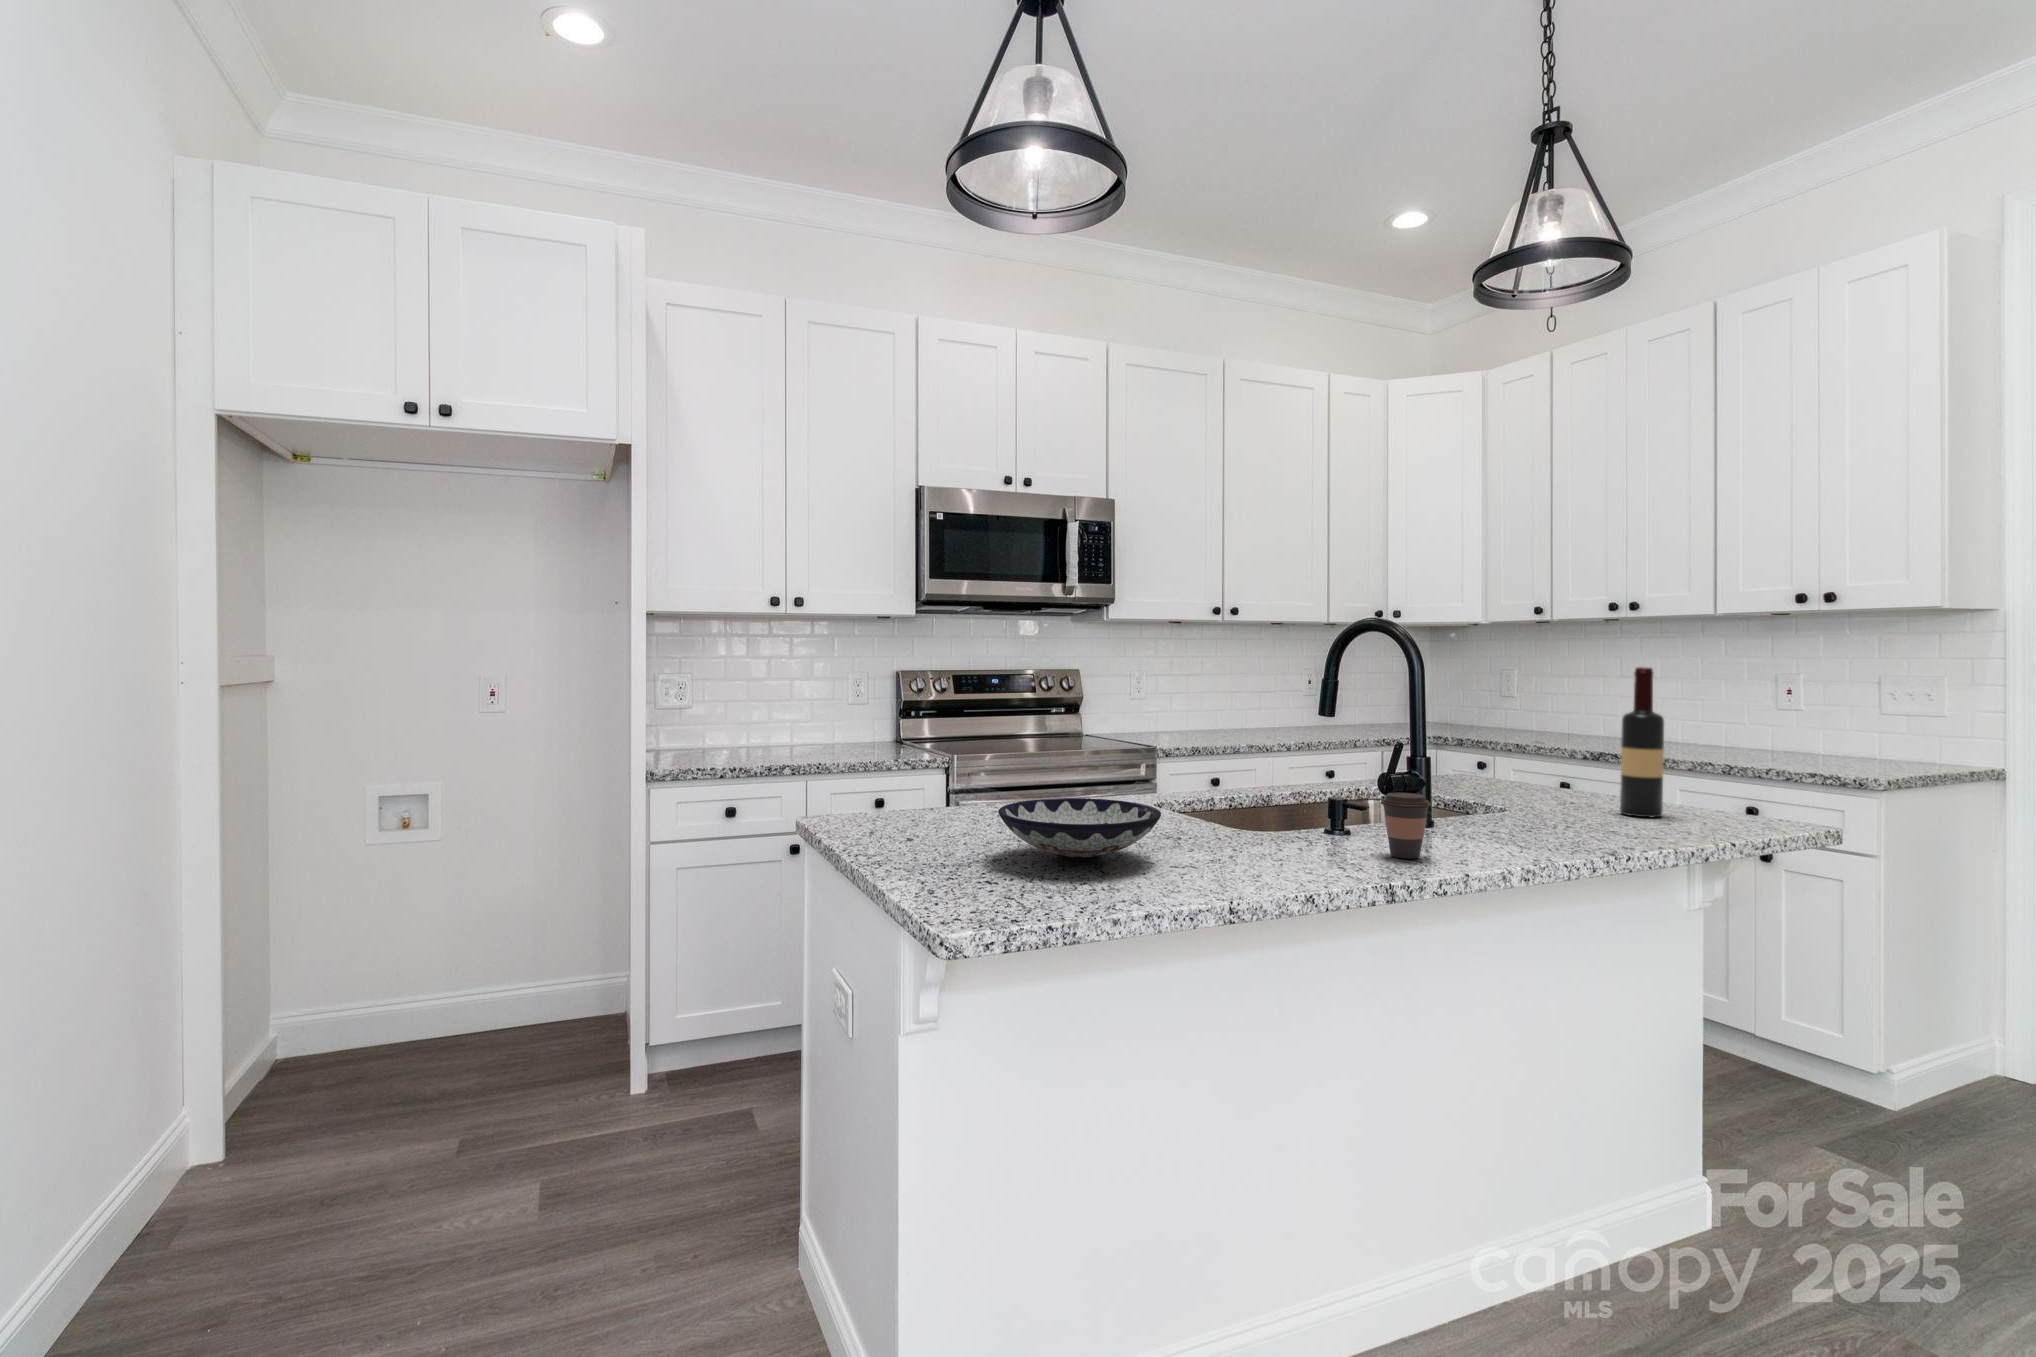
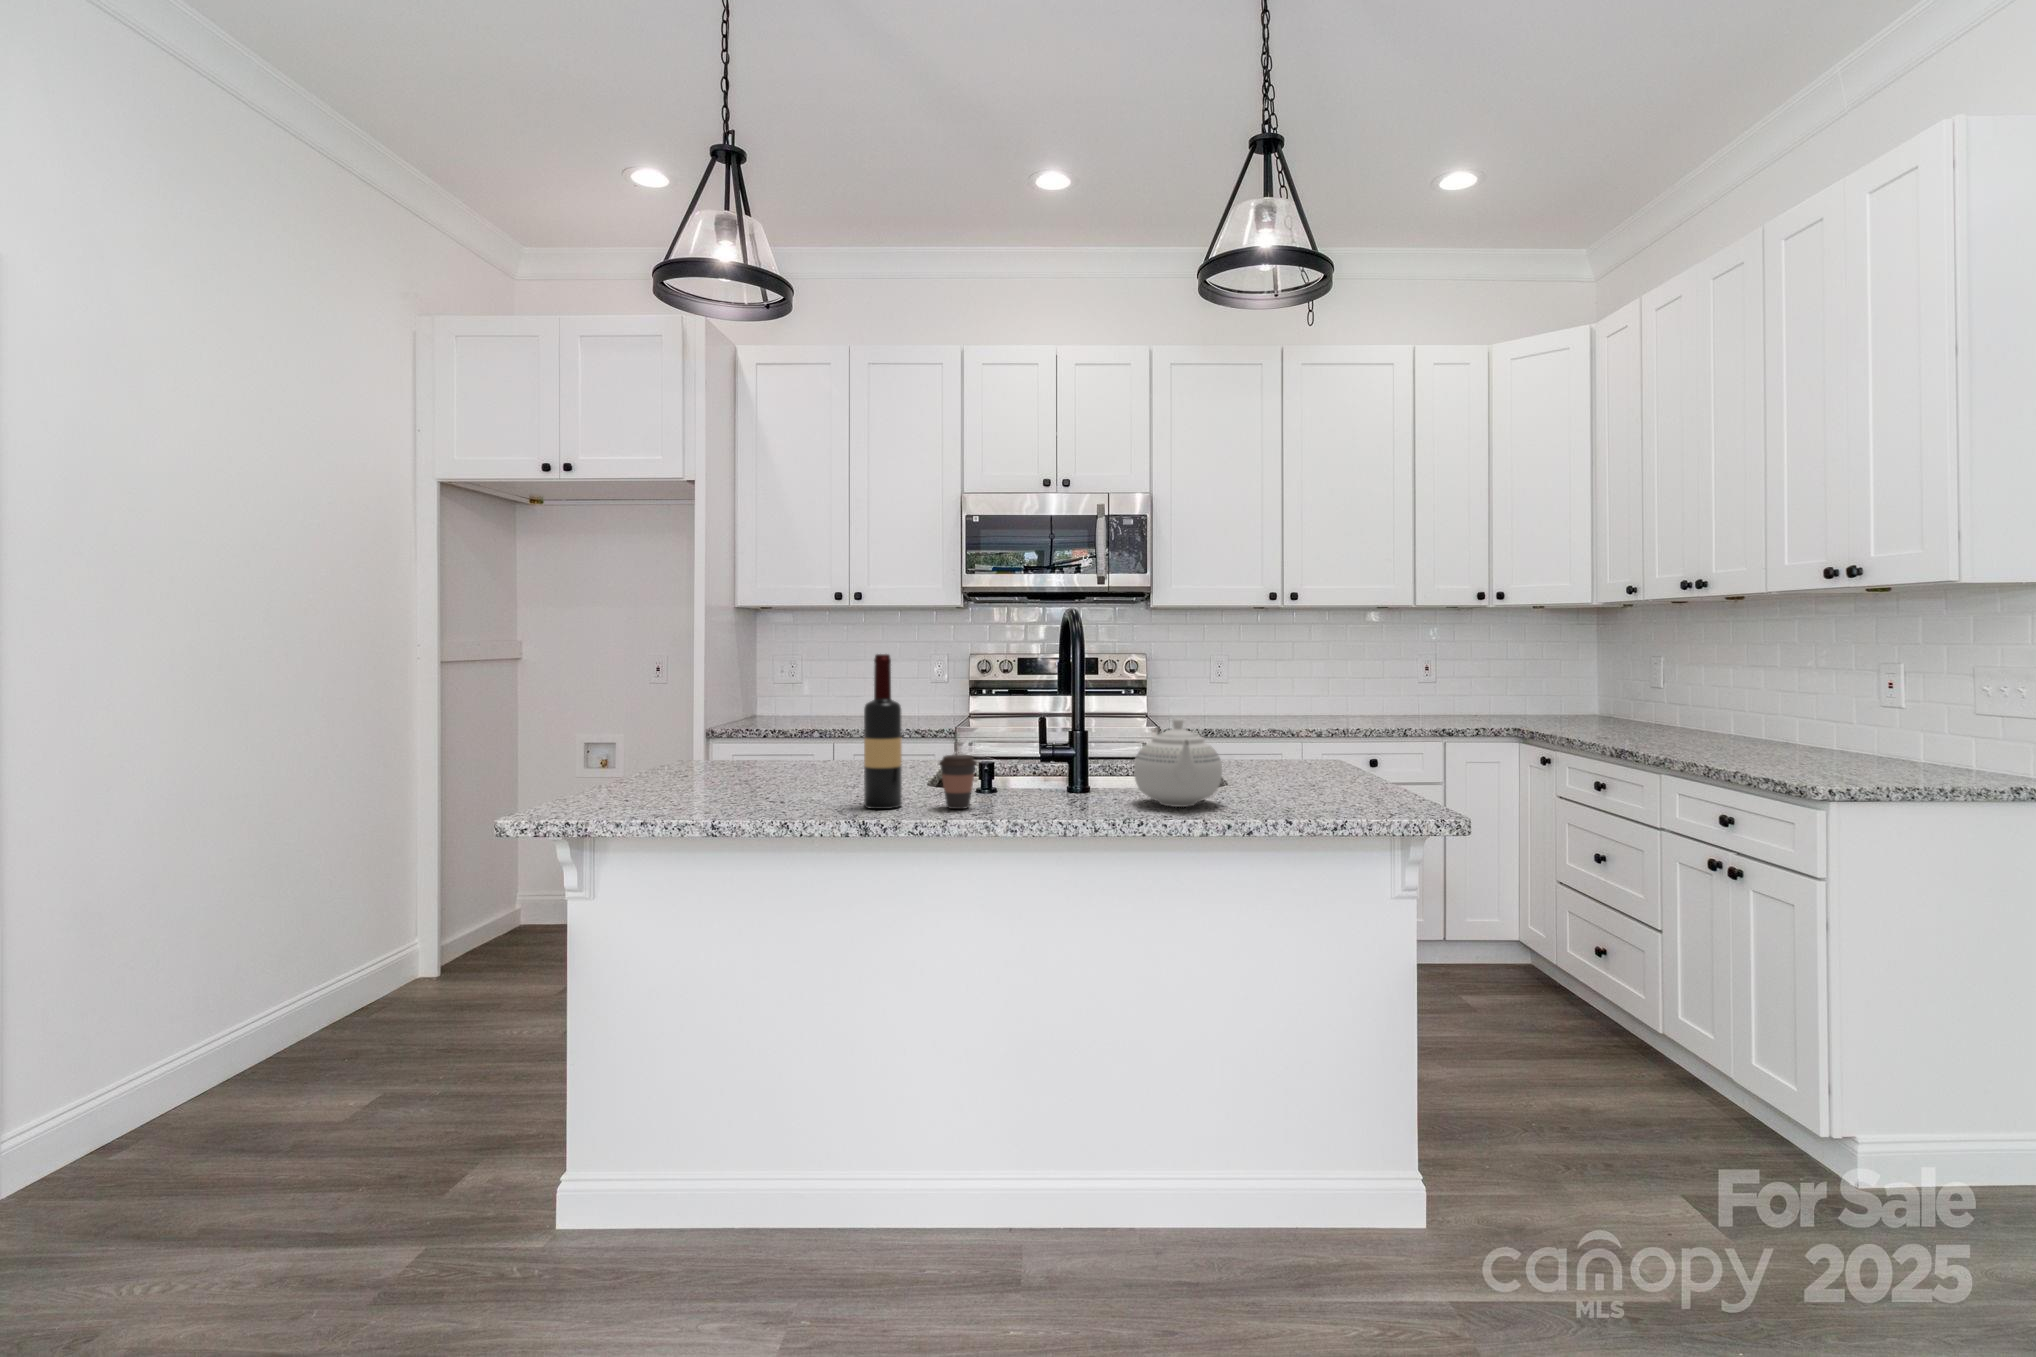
wine bottle: present [1620,667,1664,817] -> present [864,654,902,809]
teapot: none [1513,740,1635,836] -> present [1134,718,1222,807]
bowl: present [998,798,1161,864] -> none [662,749,790,795]

